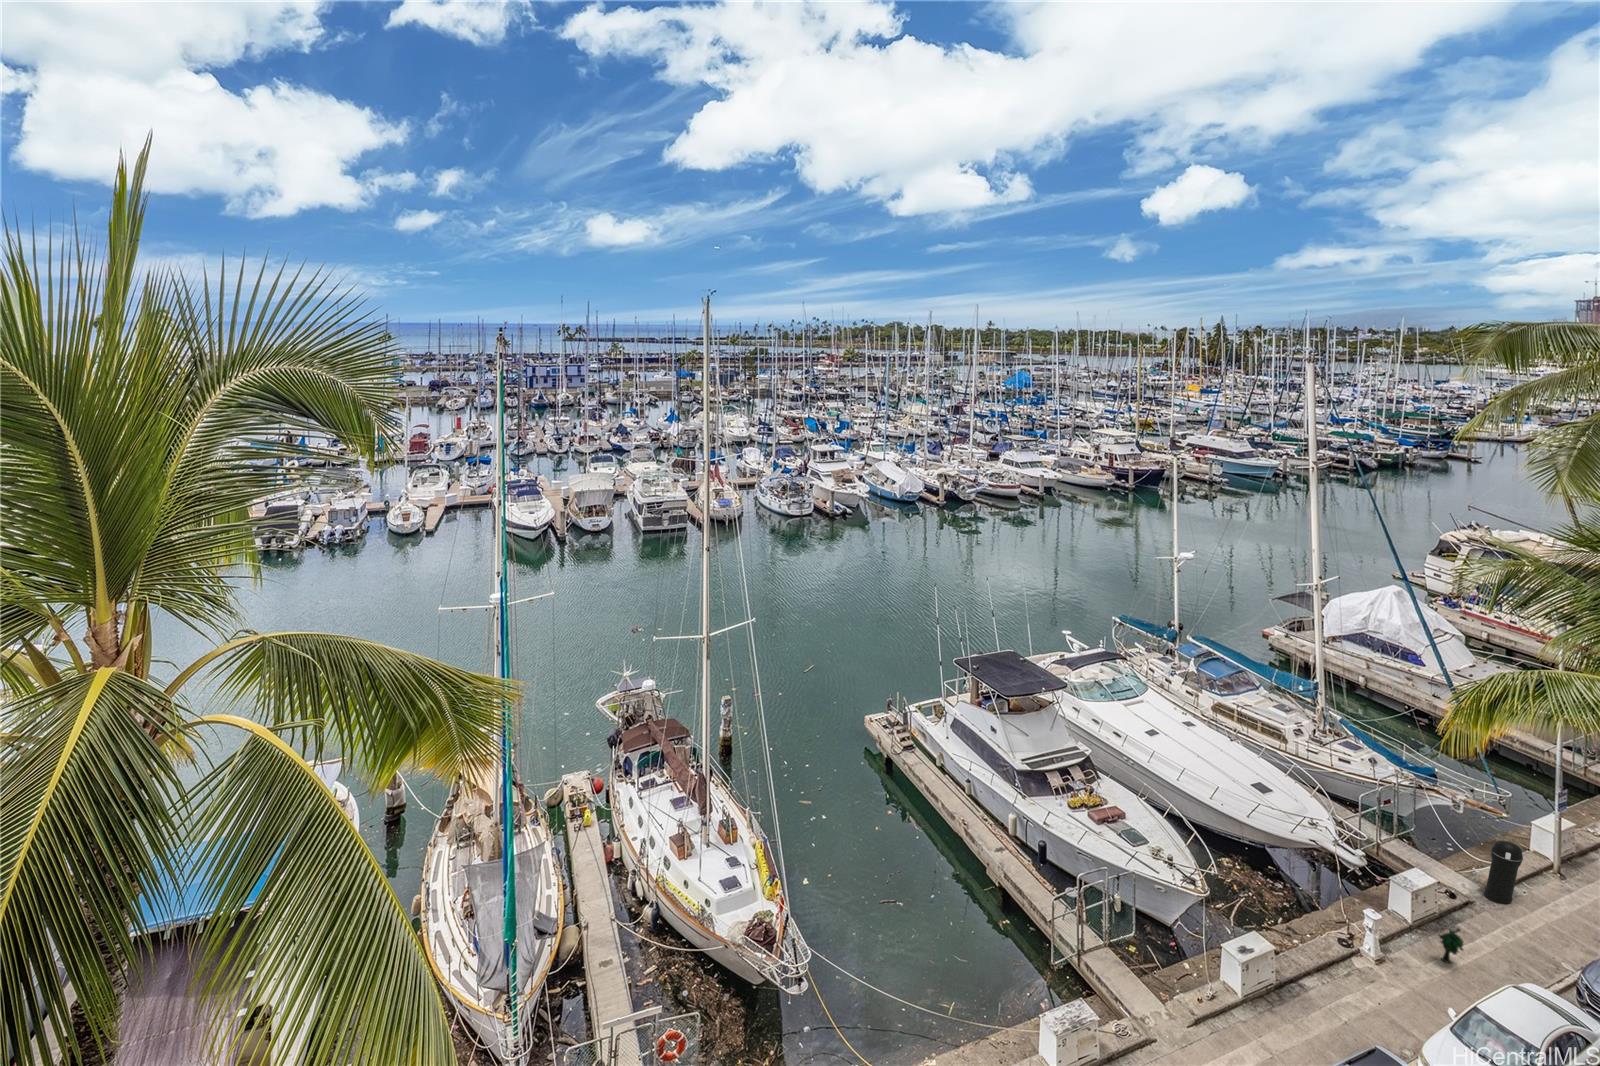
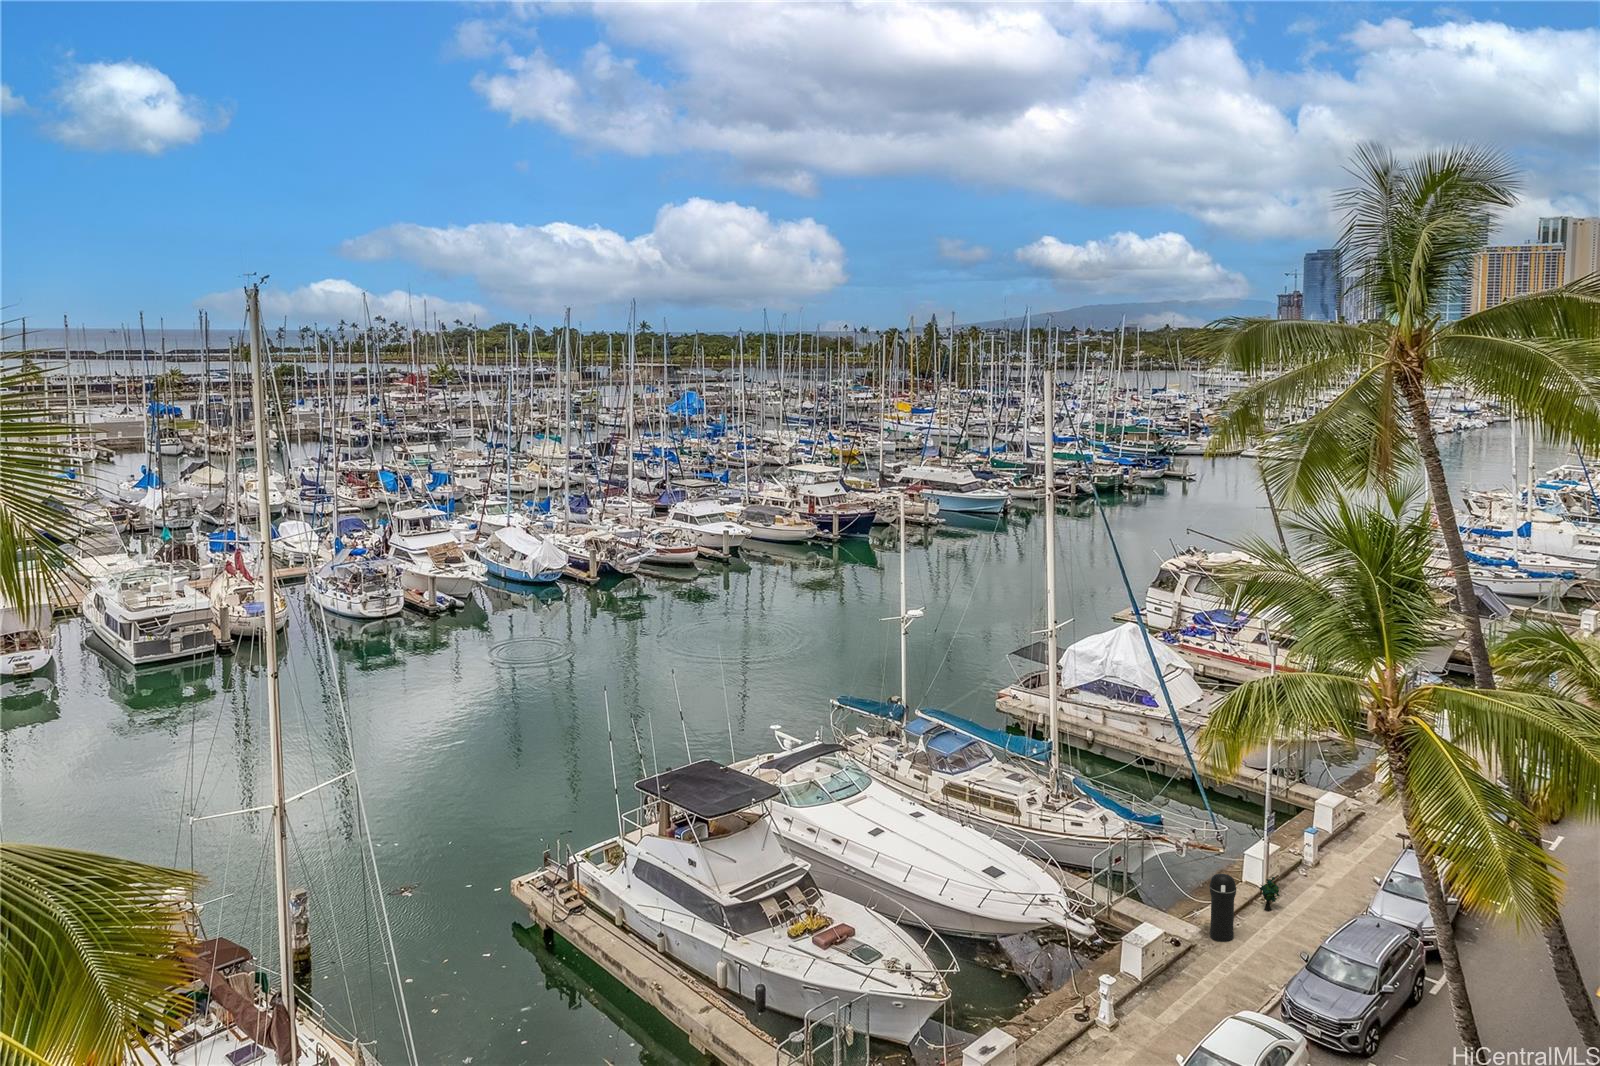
decorative plant: present [1438,929,1463,963] -> present [1259,877,1280,911]

